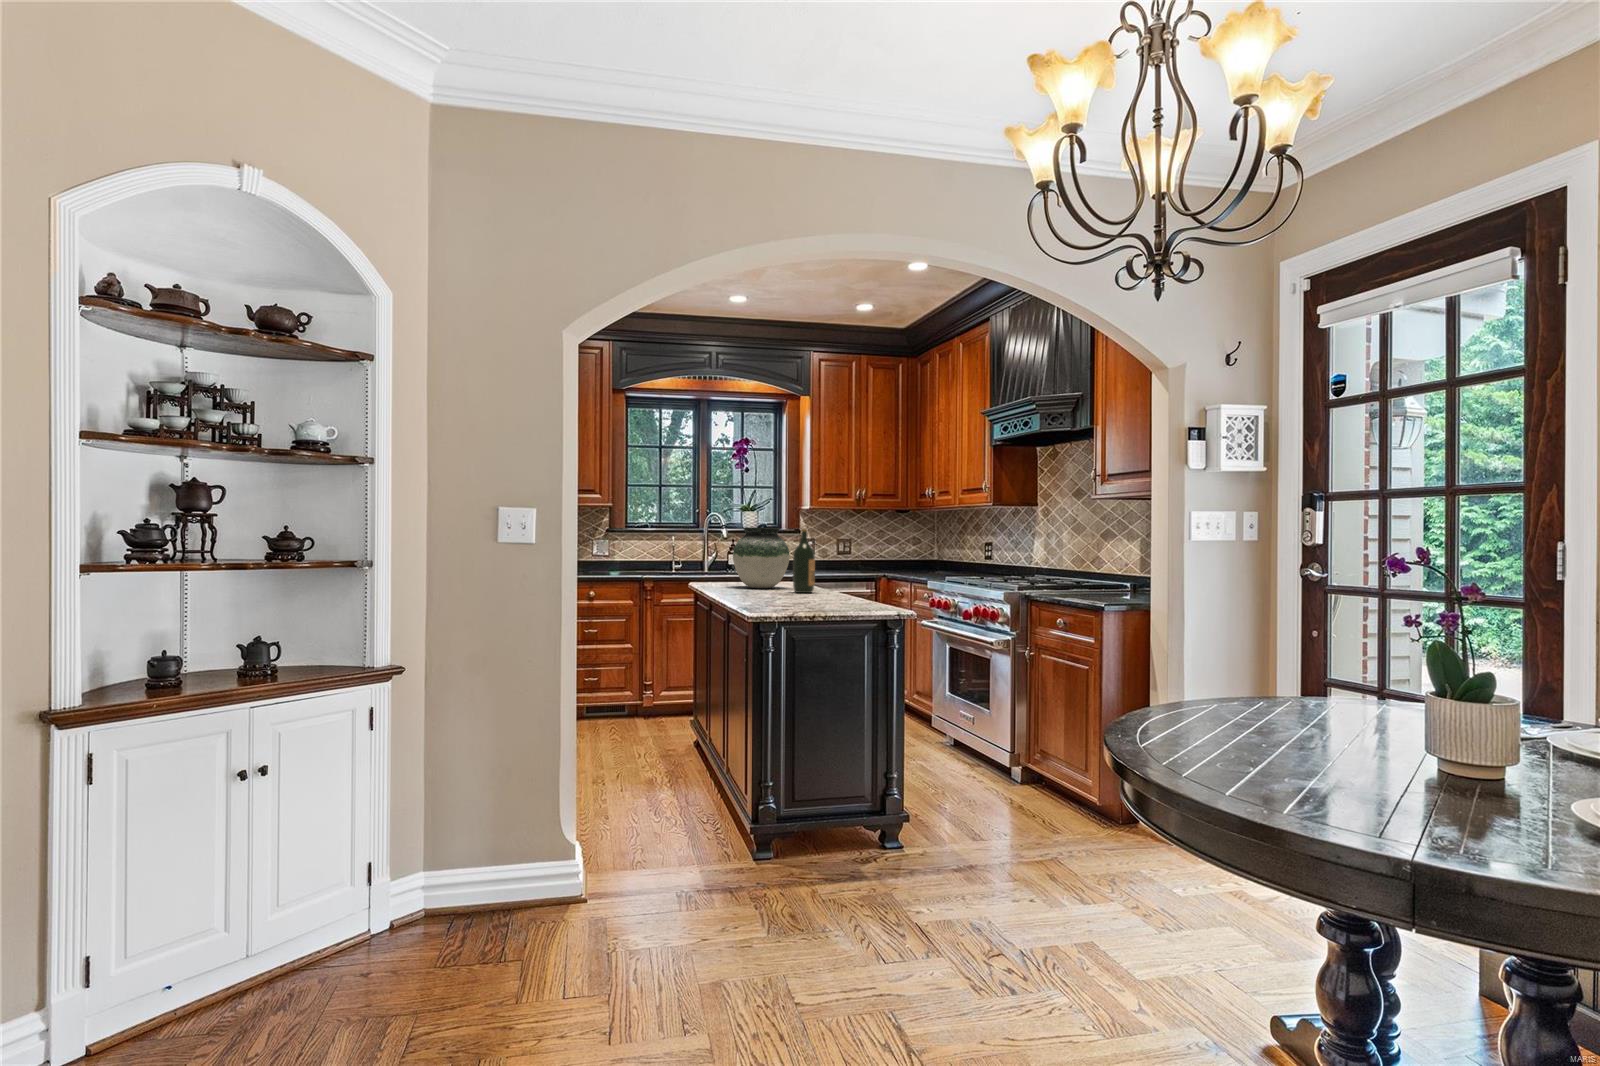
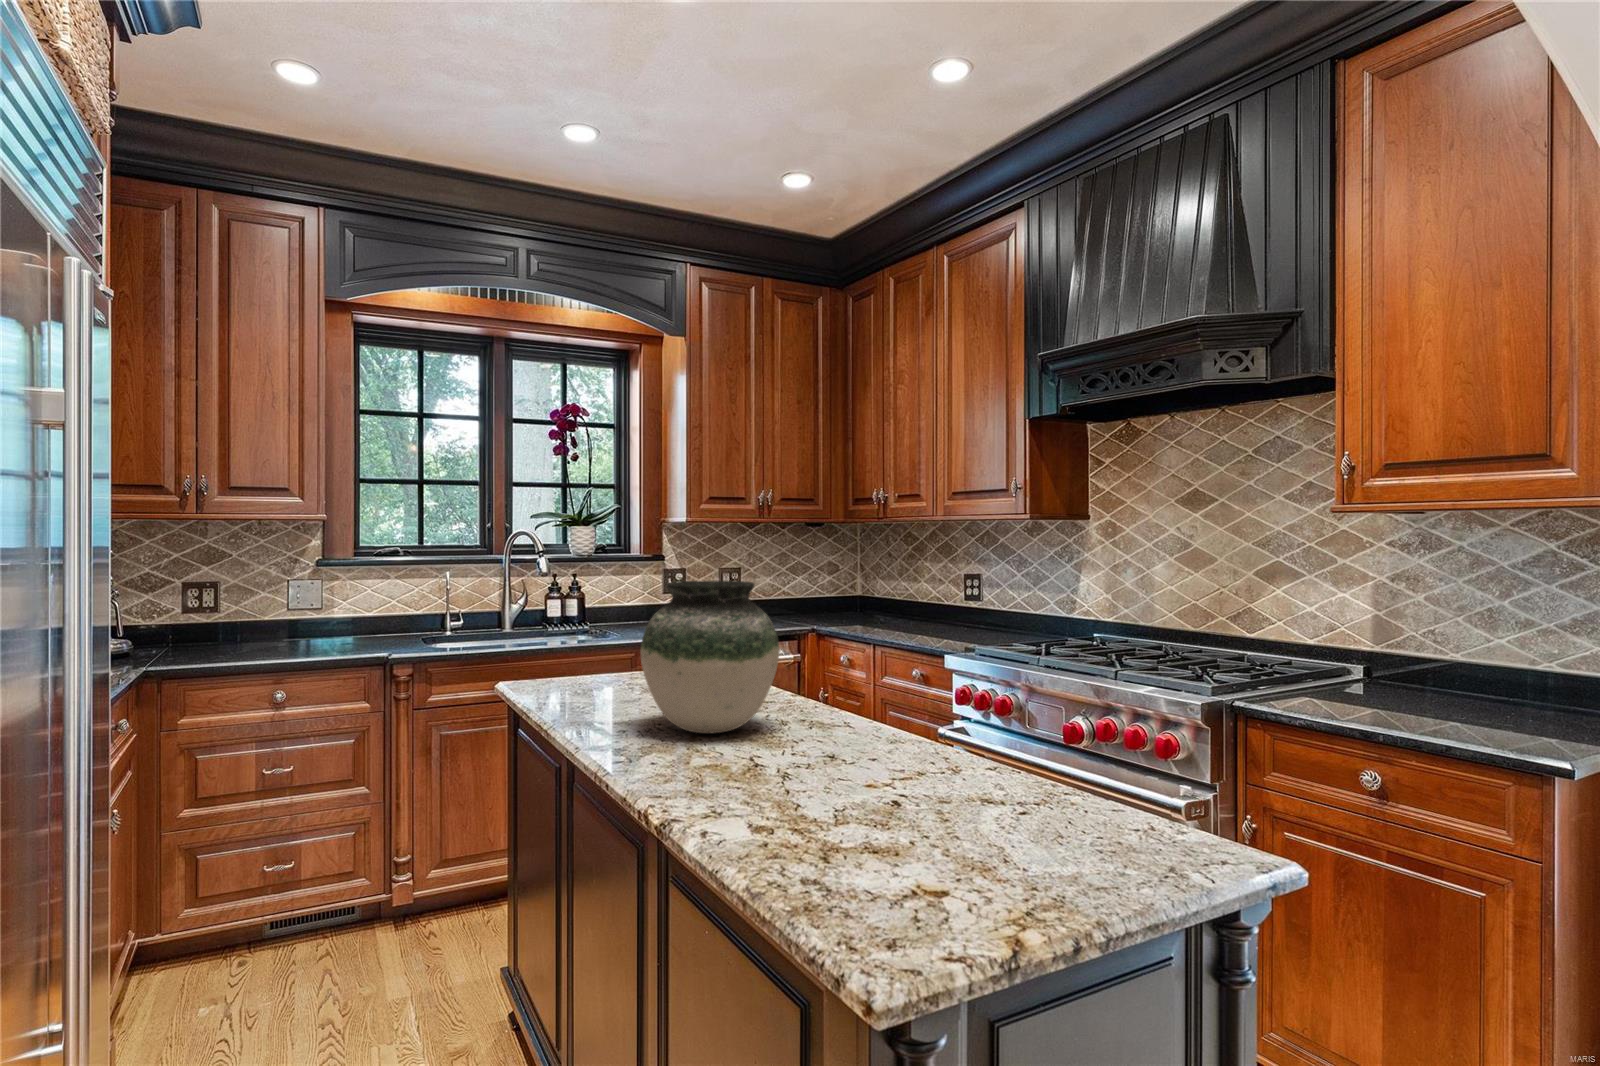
wine bottle: present [793,529,815,593] -> none [827,592,884,763]

